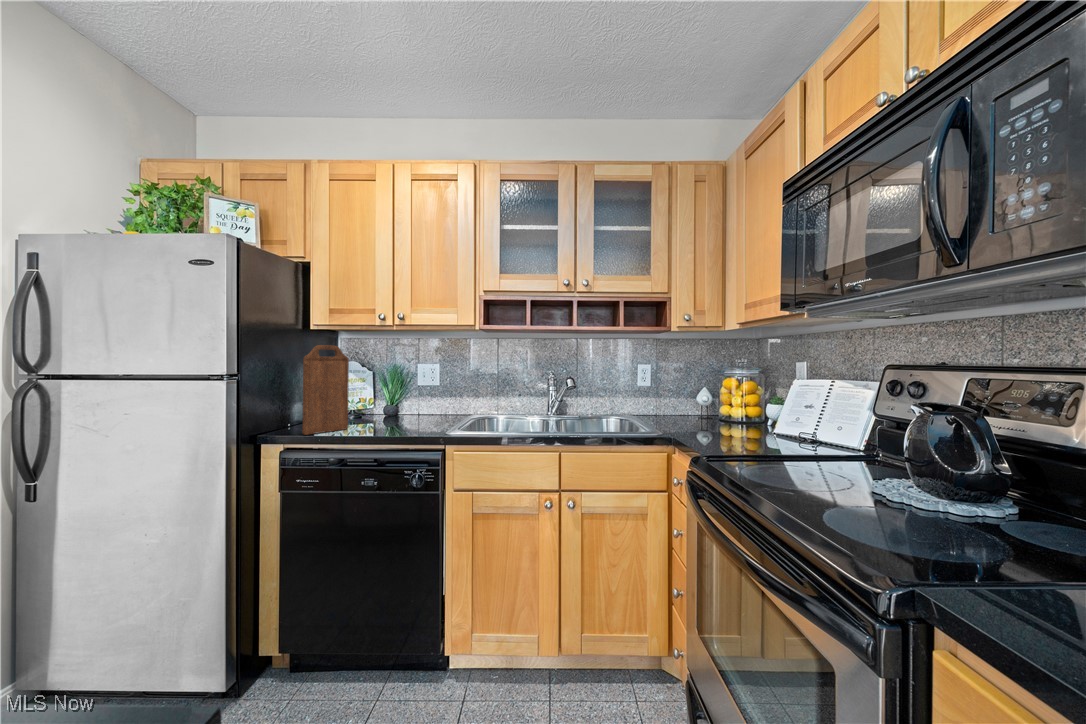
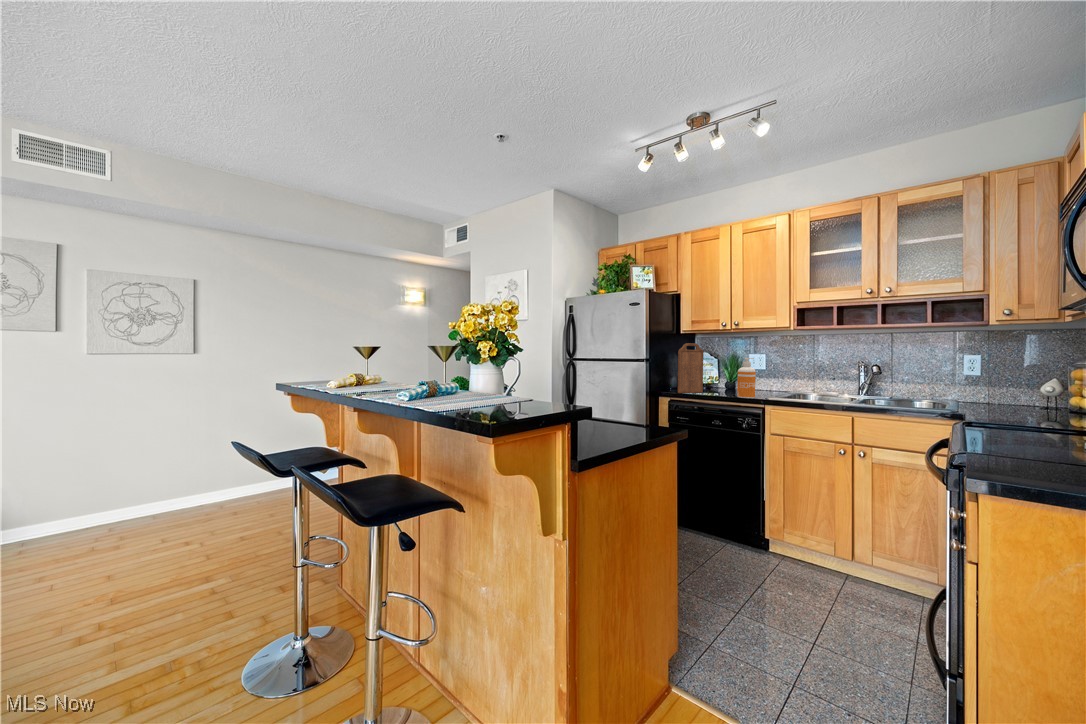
soap dispenser: none [405,370,432,436] -> present [737,358,756,398]

